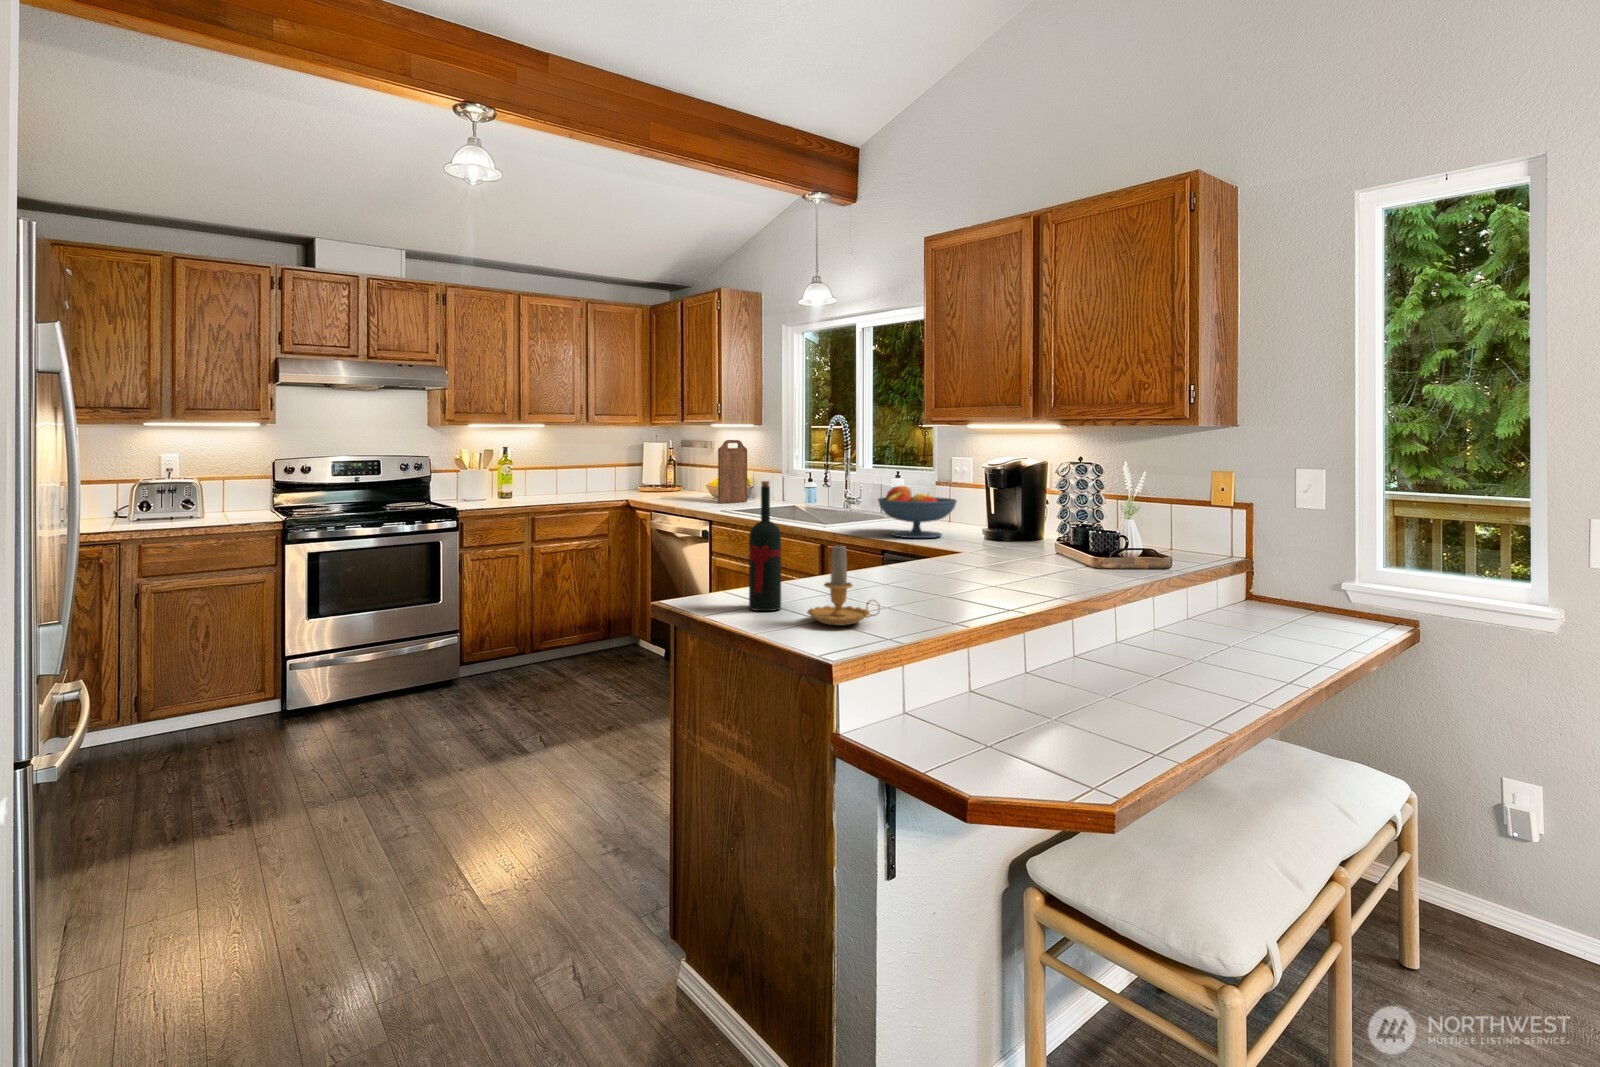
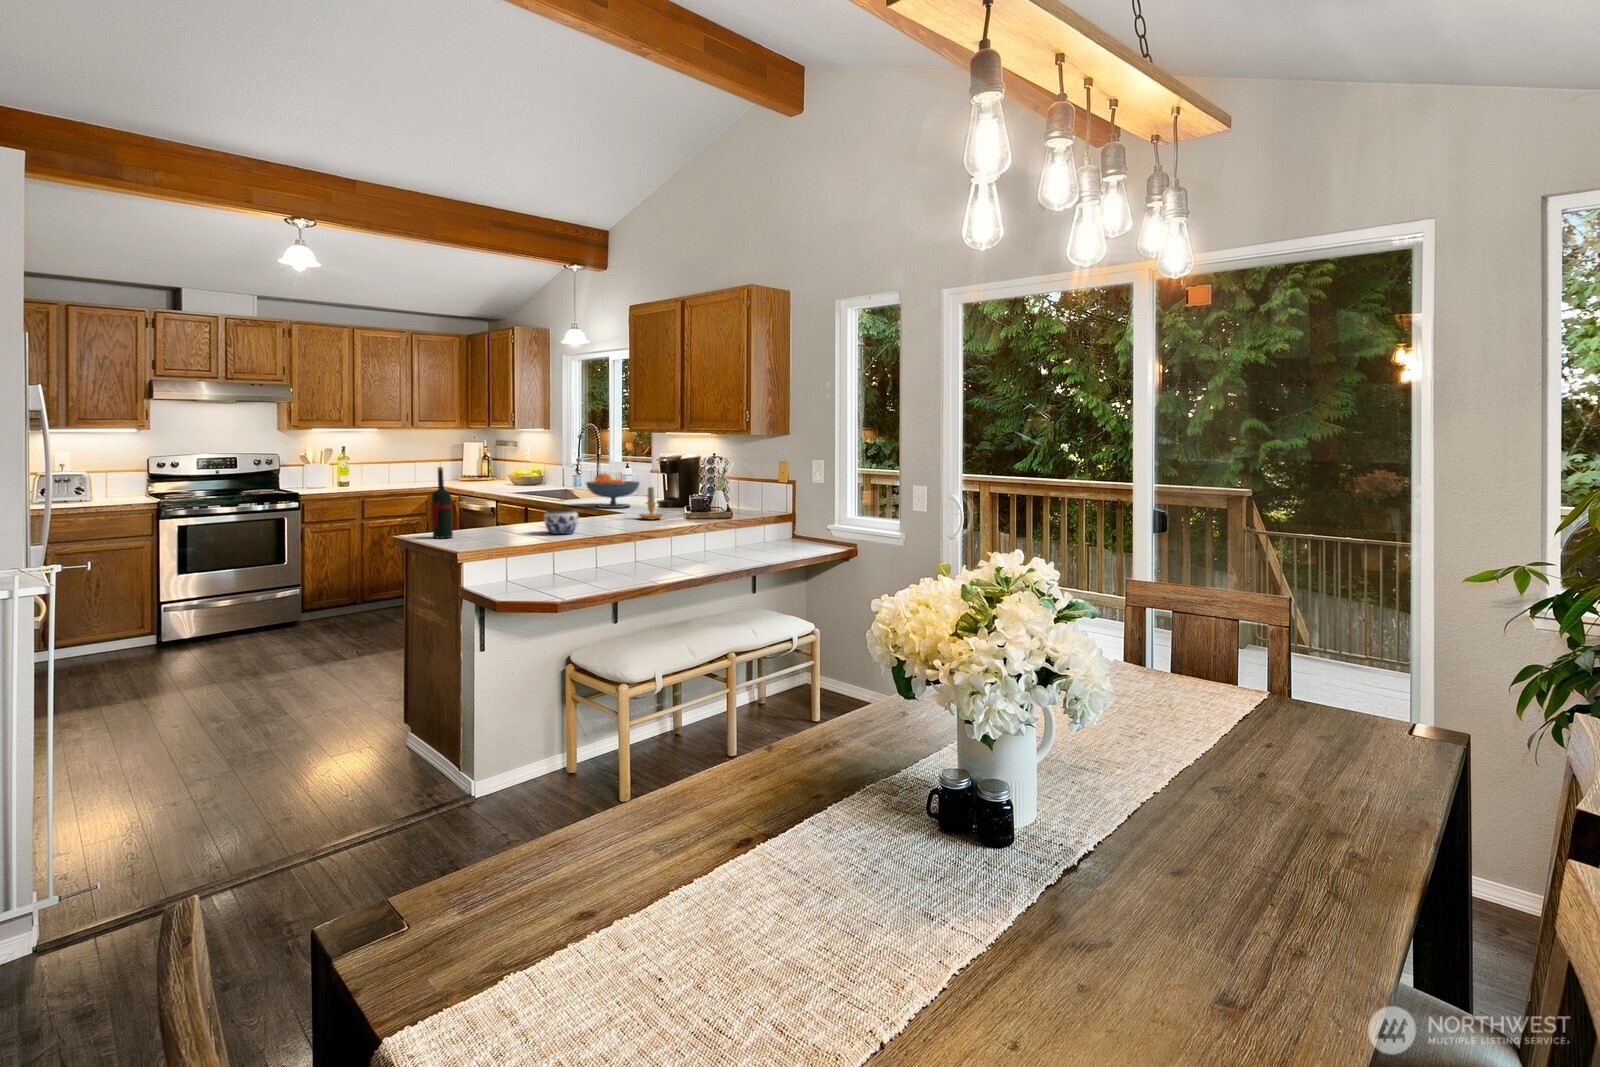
cutting board: present [718,440,747,503] -> none [506,441,532,489]
candle: present [807,546,880,625] -> present [639,487,664,519]
jar: none [921,552,981,601] -> present [544,508,578,534]

